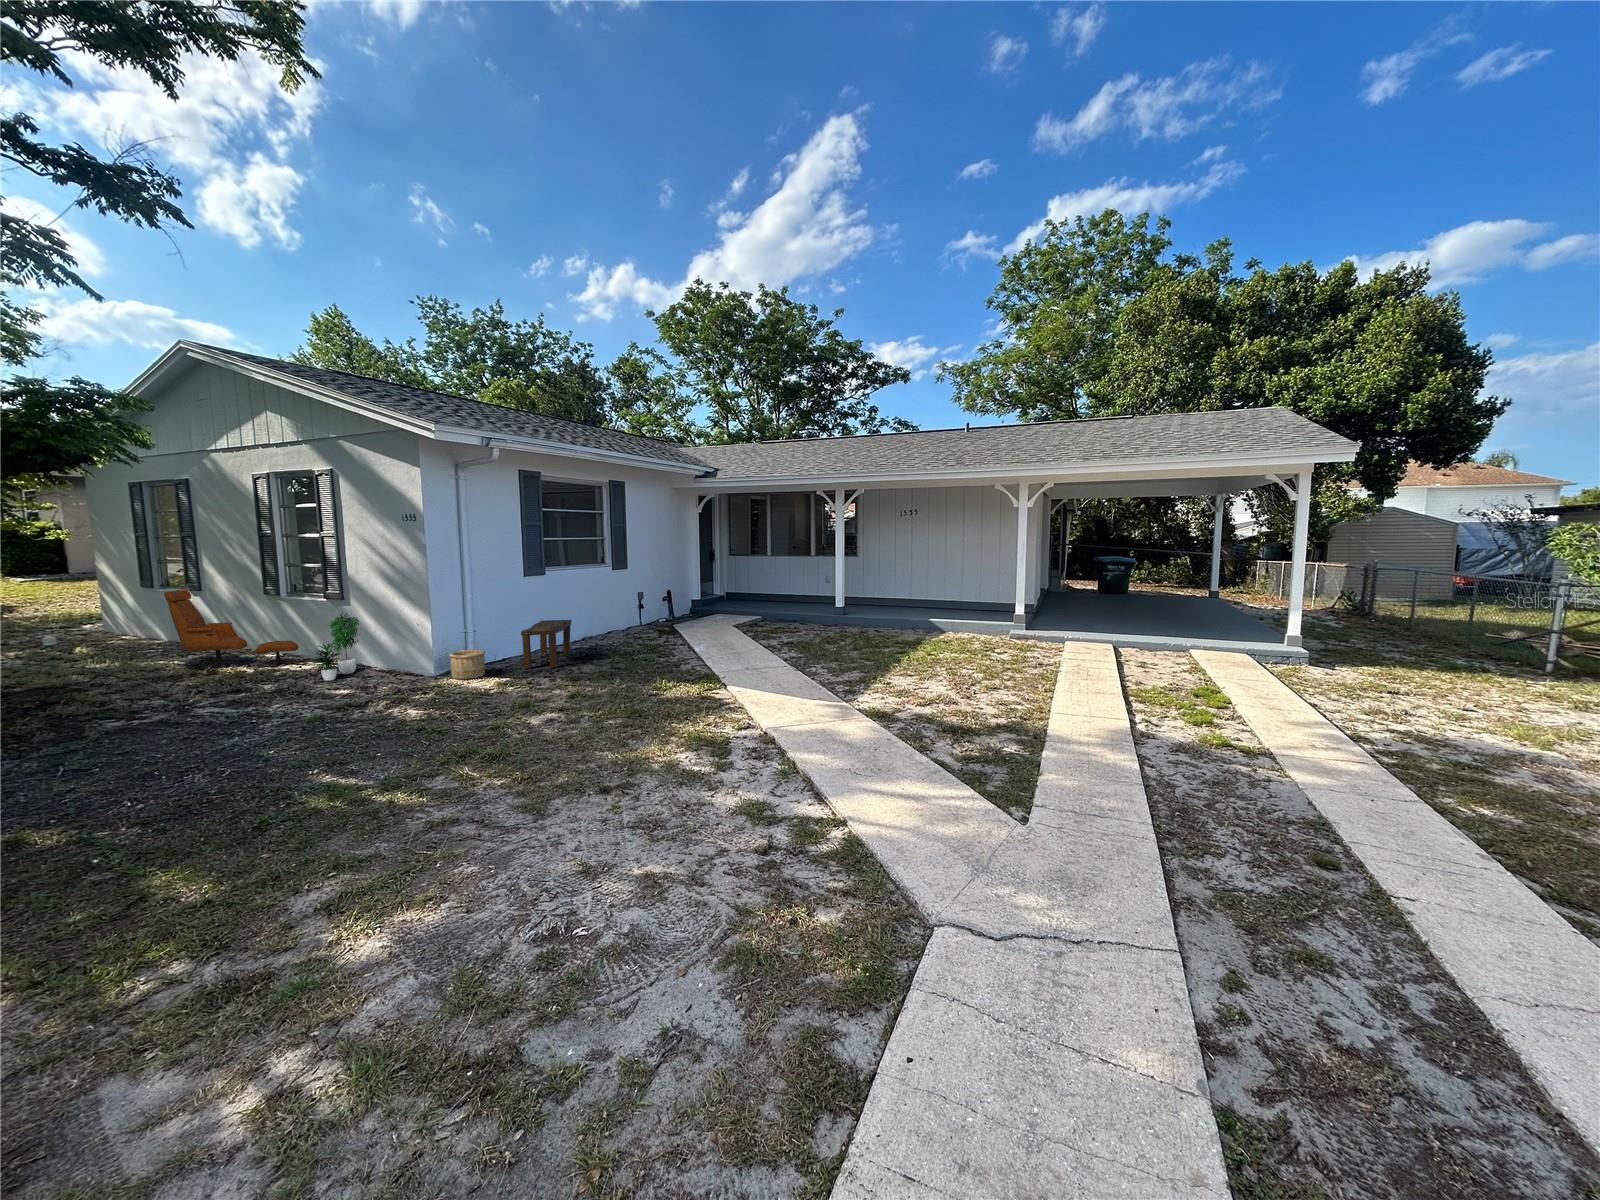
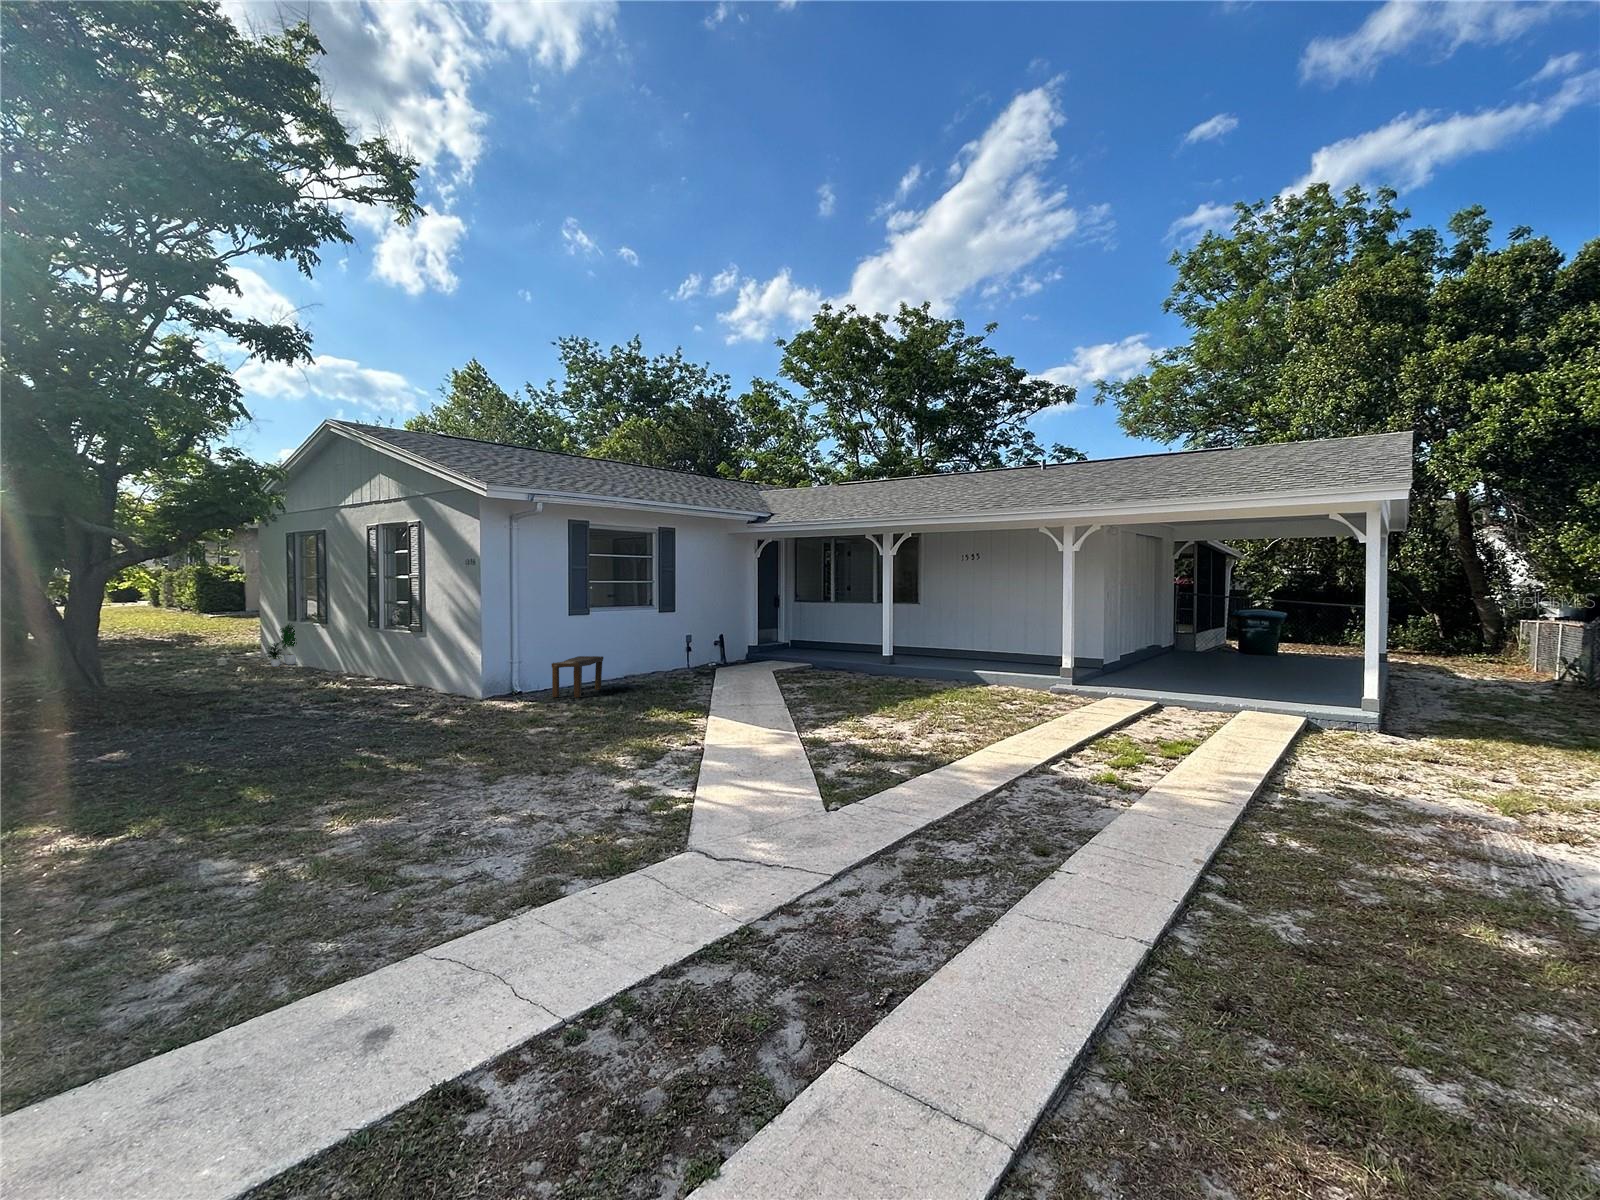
lounge chair: present [164,590,300,672] -> none [299,620,389,687]
potted plant: present [312,613,359,681] -> present [266,623,297,667]
wooden bucket: present [449,649,485,679] -> none [489,677,519,702]

